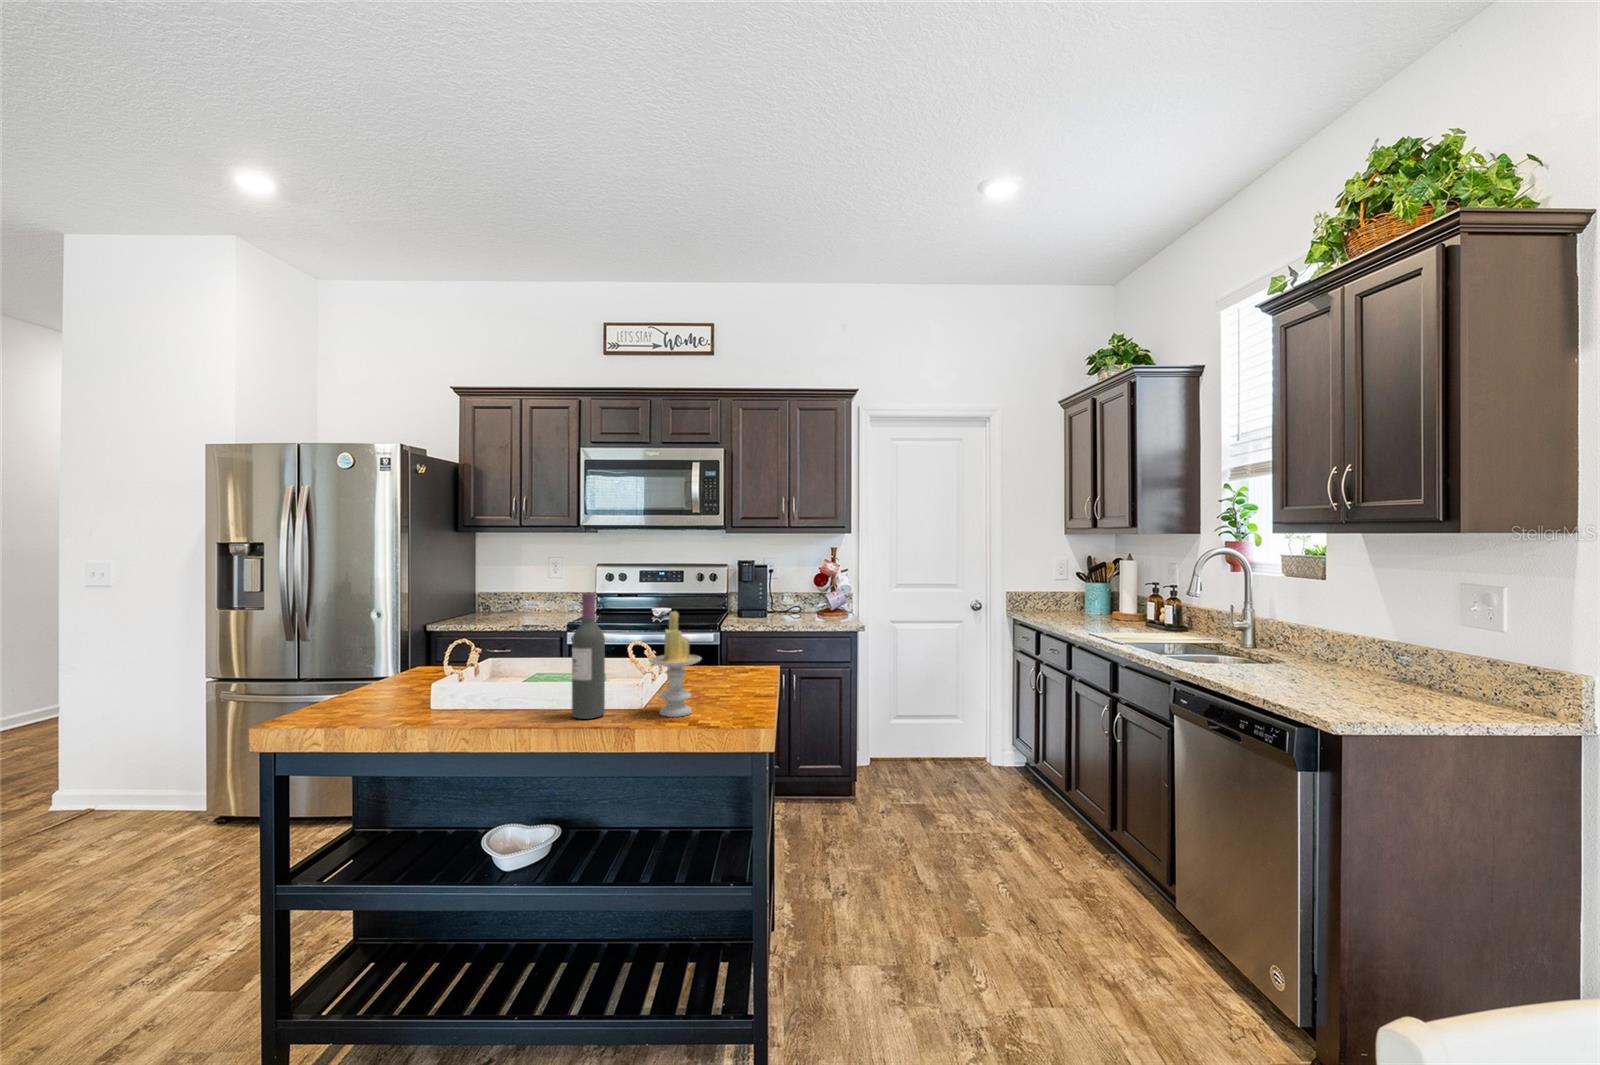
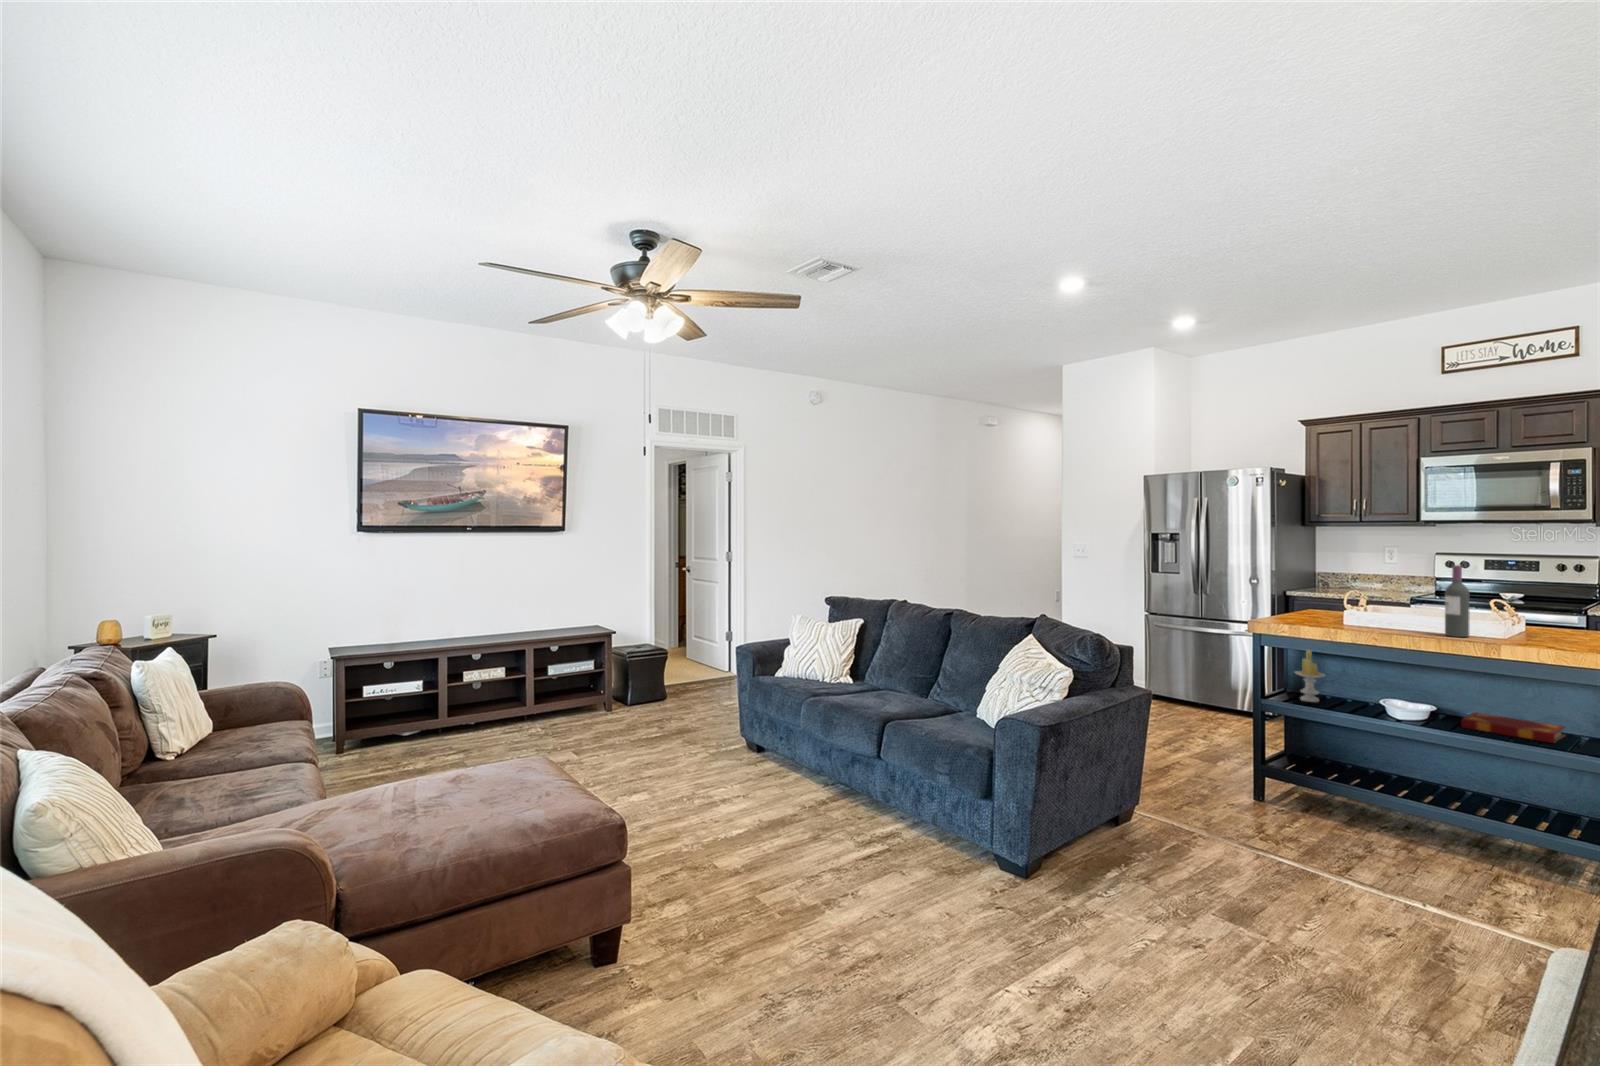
candle: present [650,611,701,717] -> present [1295,650,1325,702]
hardback book: none [595,825,717,872] -> present [1462,712,1565,743]

